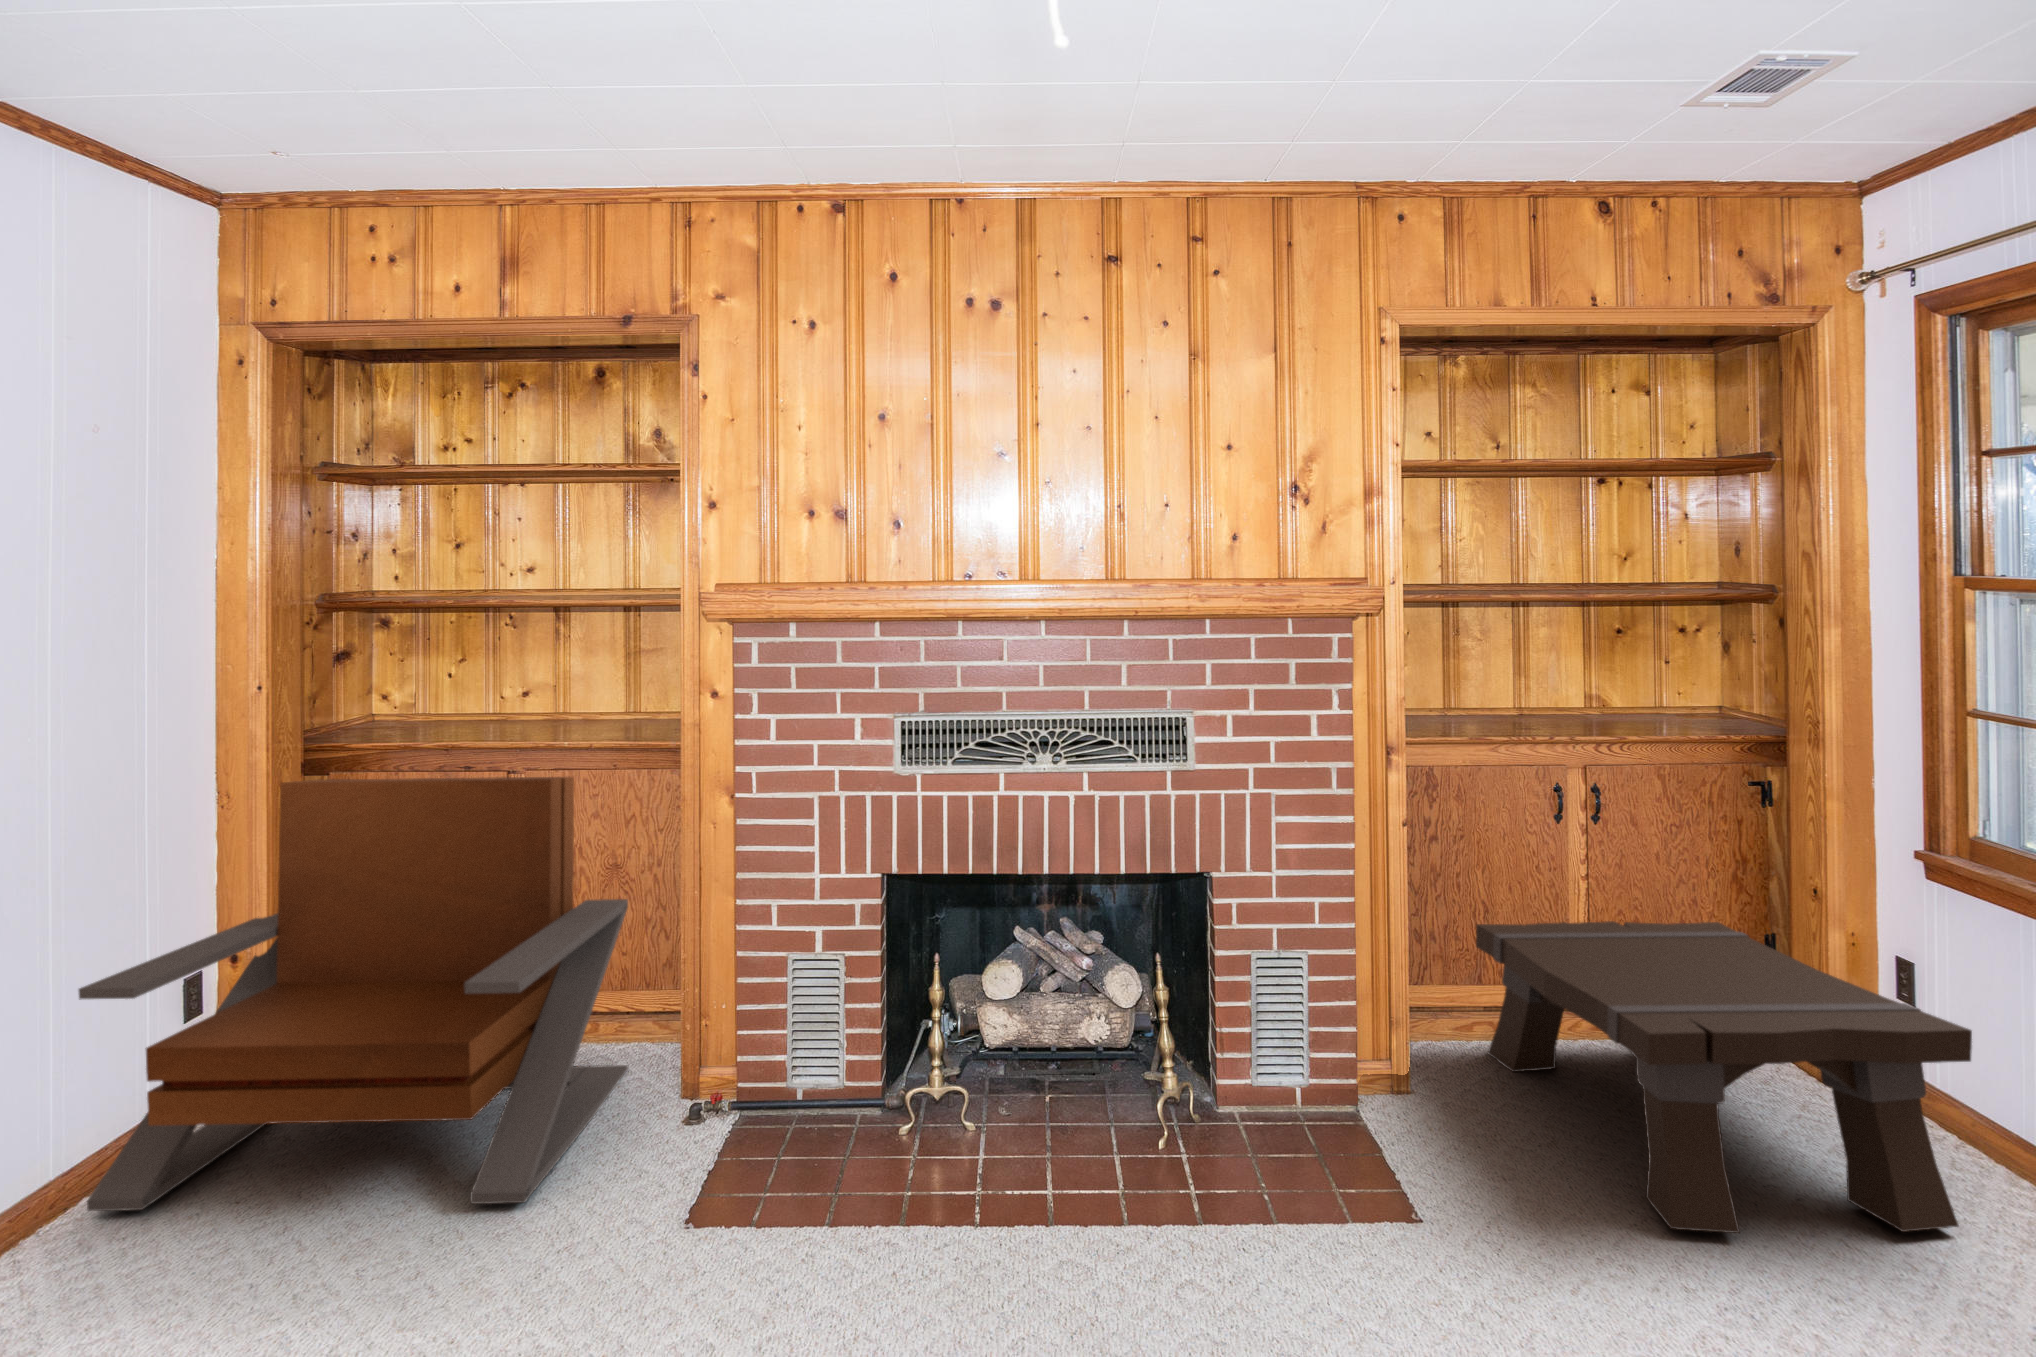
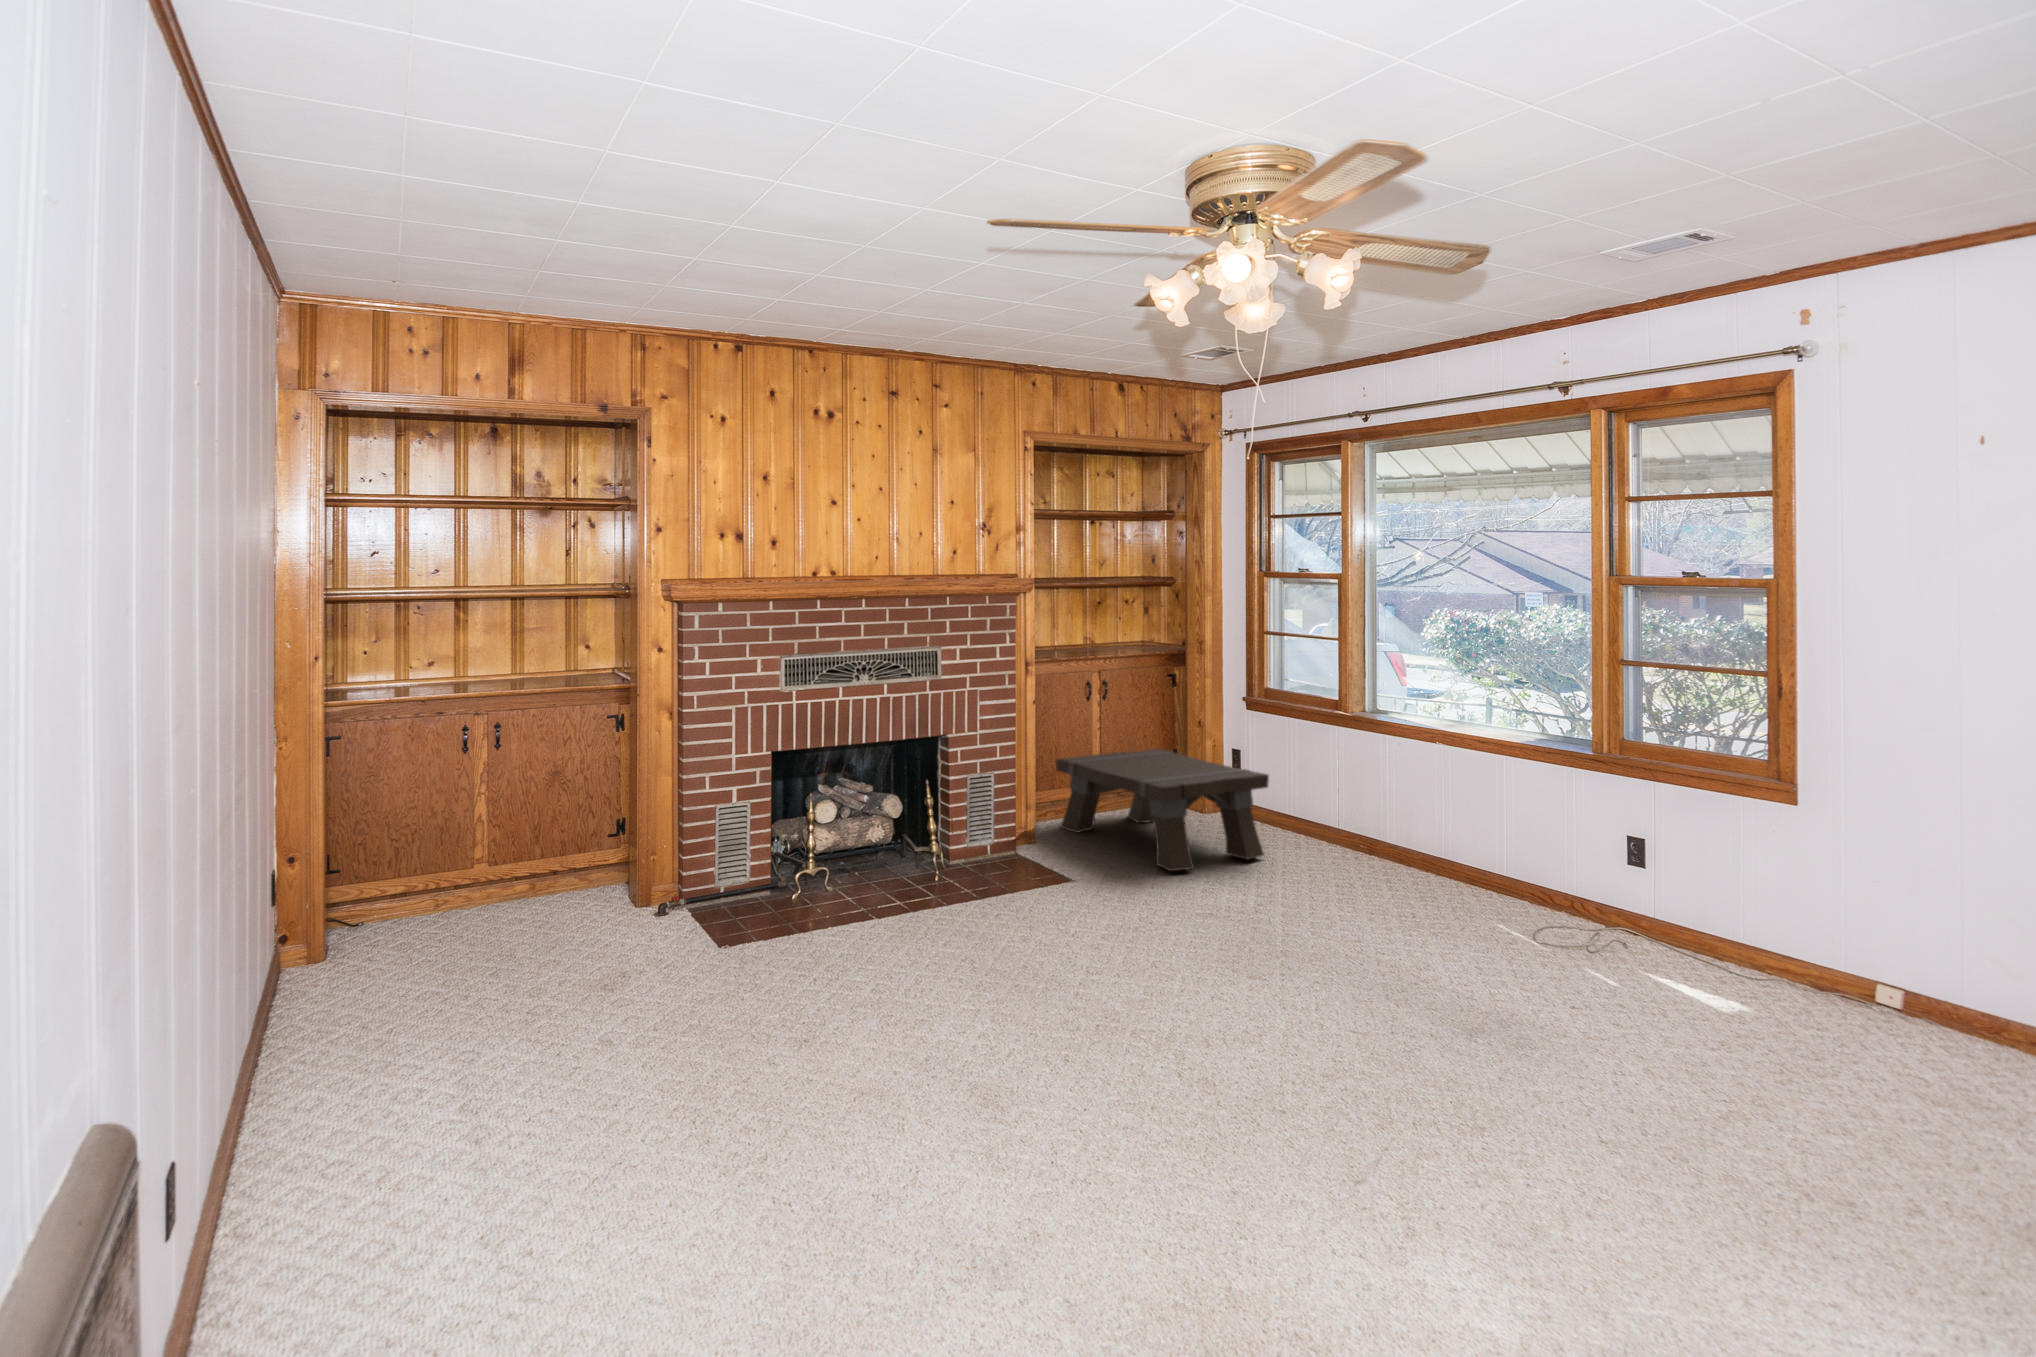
lounge chair: present [79,777,628,1211] -> none [332,705,639,994]

